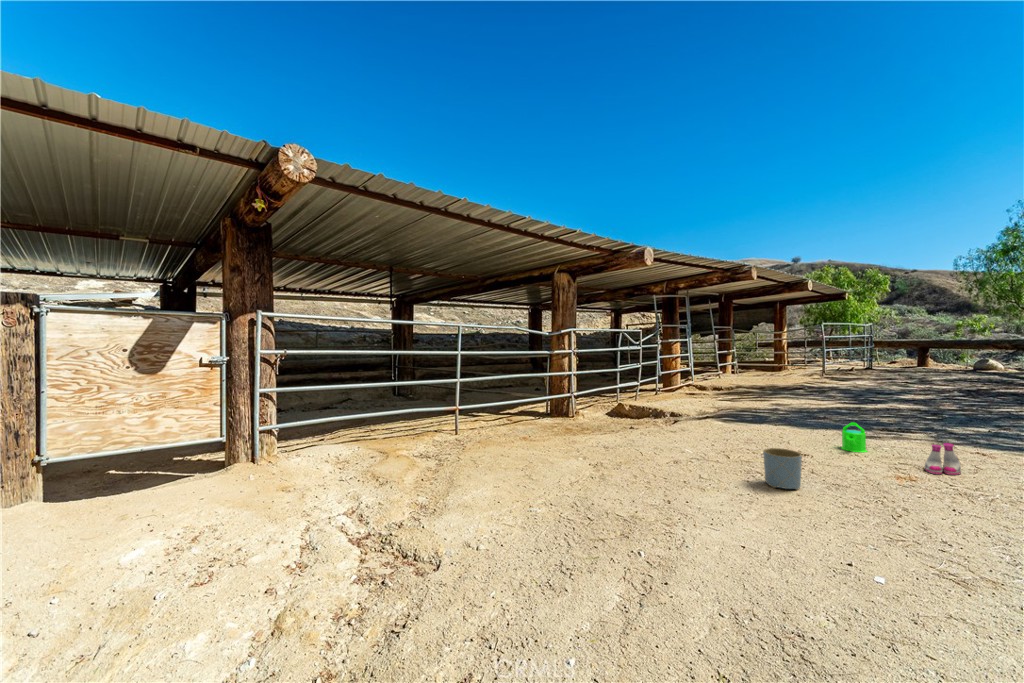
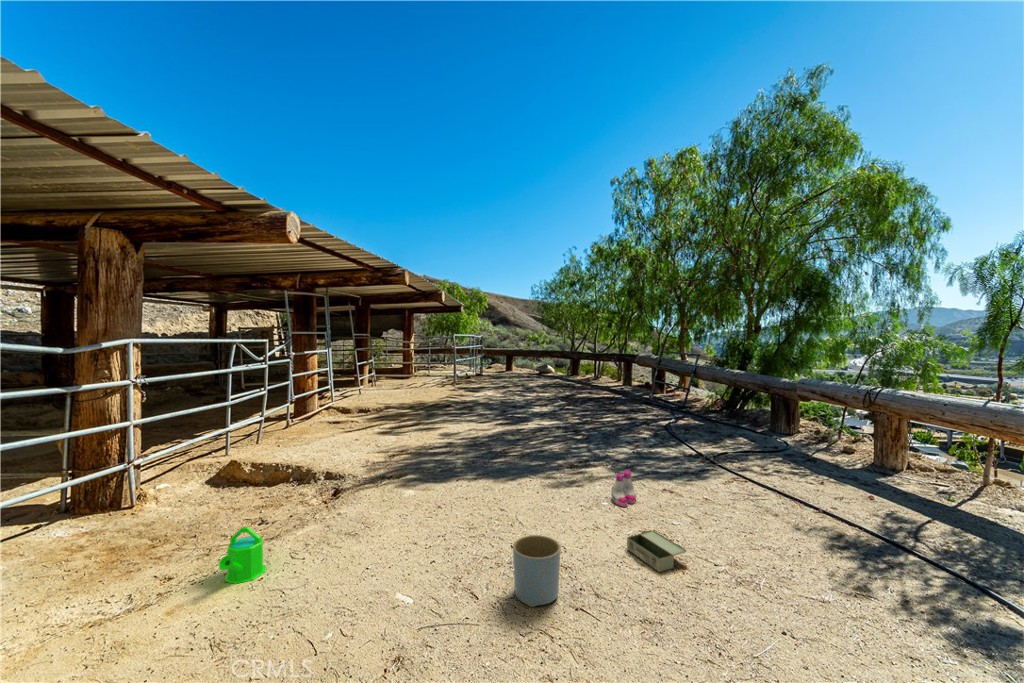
watering can: present [841,422,867,453] -> present [219,527,266,584]
toolbox: none [896,480,956,508] -> present [627,530,686,572]

